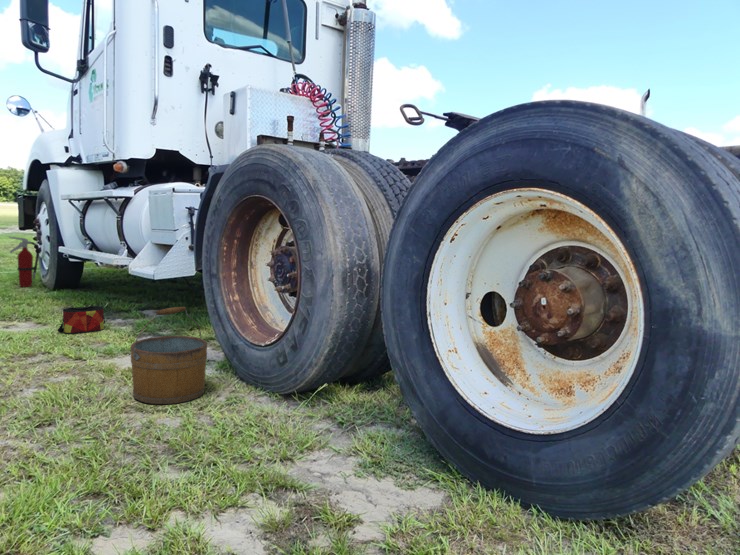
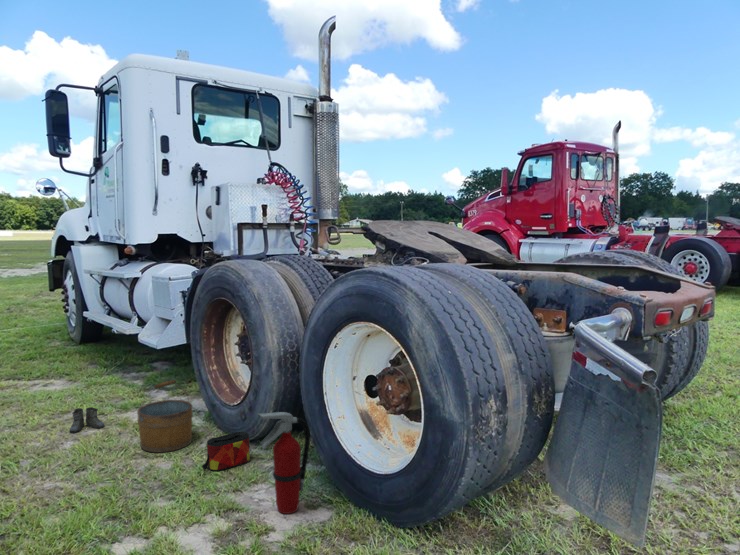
fire extinguisher: present [10,237,39,287] -> present [258,412,310,514]
bag: present [58,306,105,334] -> present [202,432,250,471]
boots: none [29,345,82,377] -> present [70,407,105,433]

